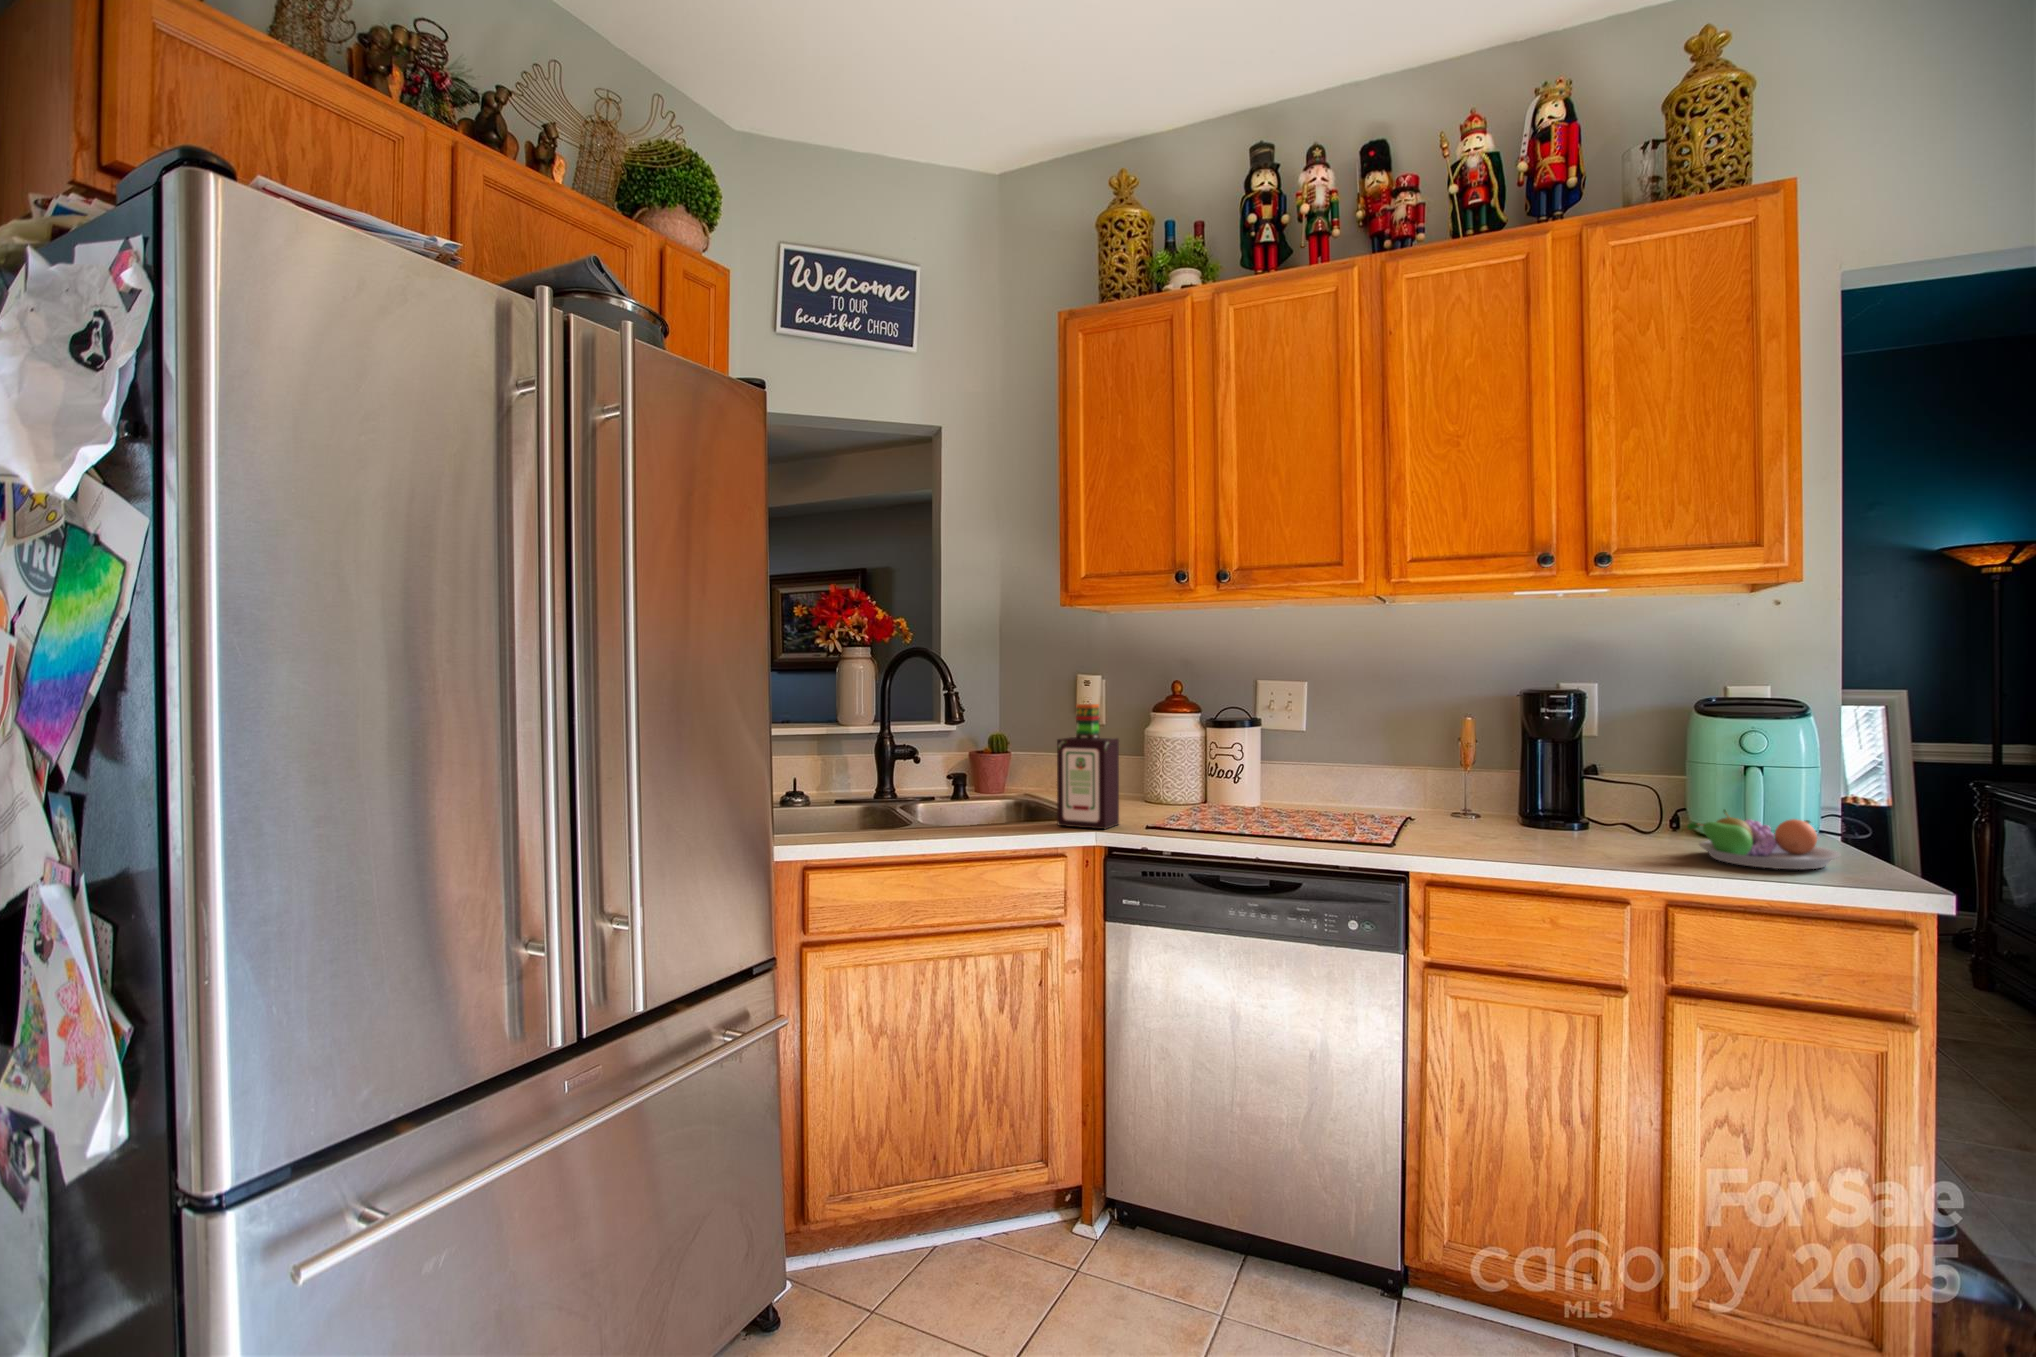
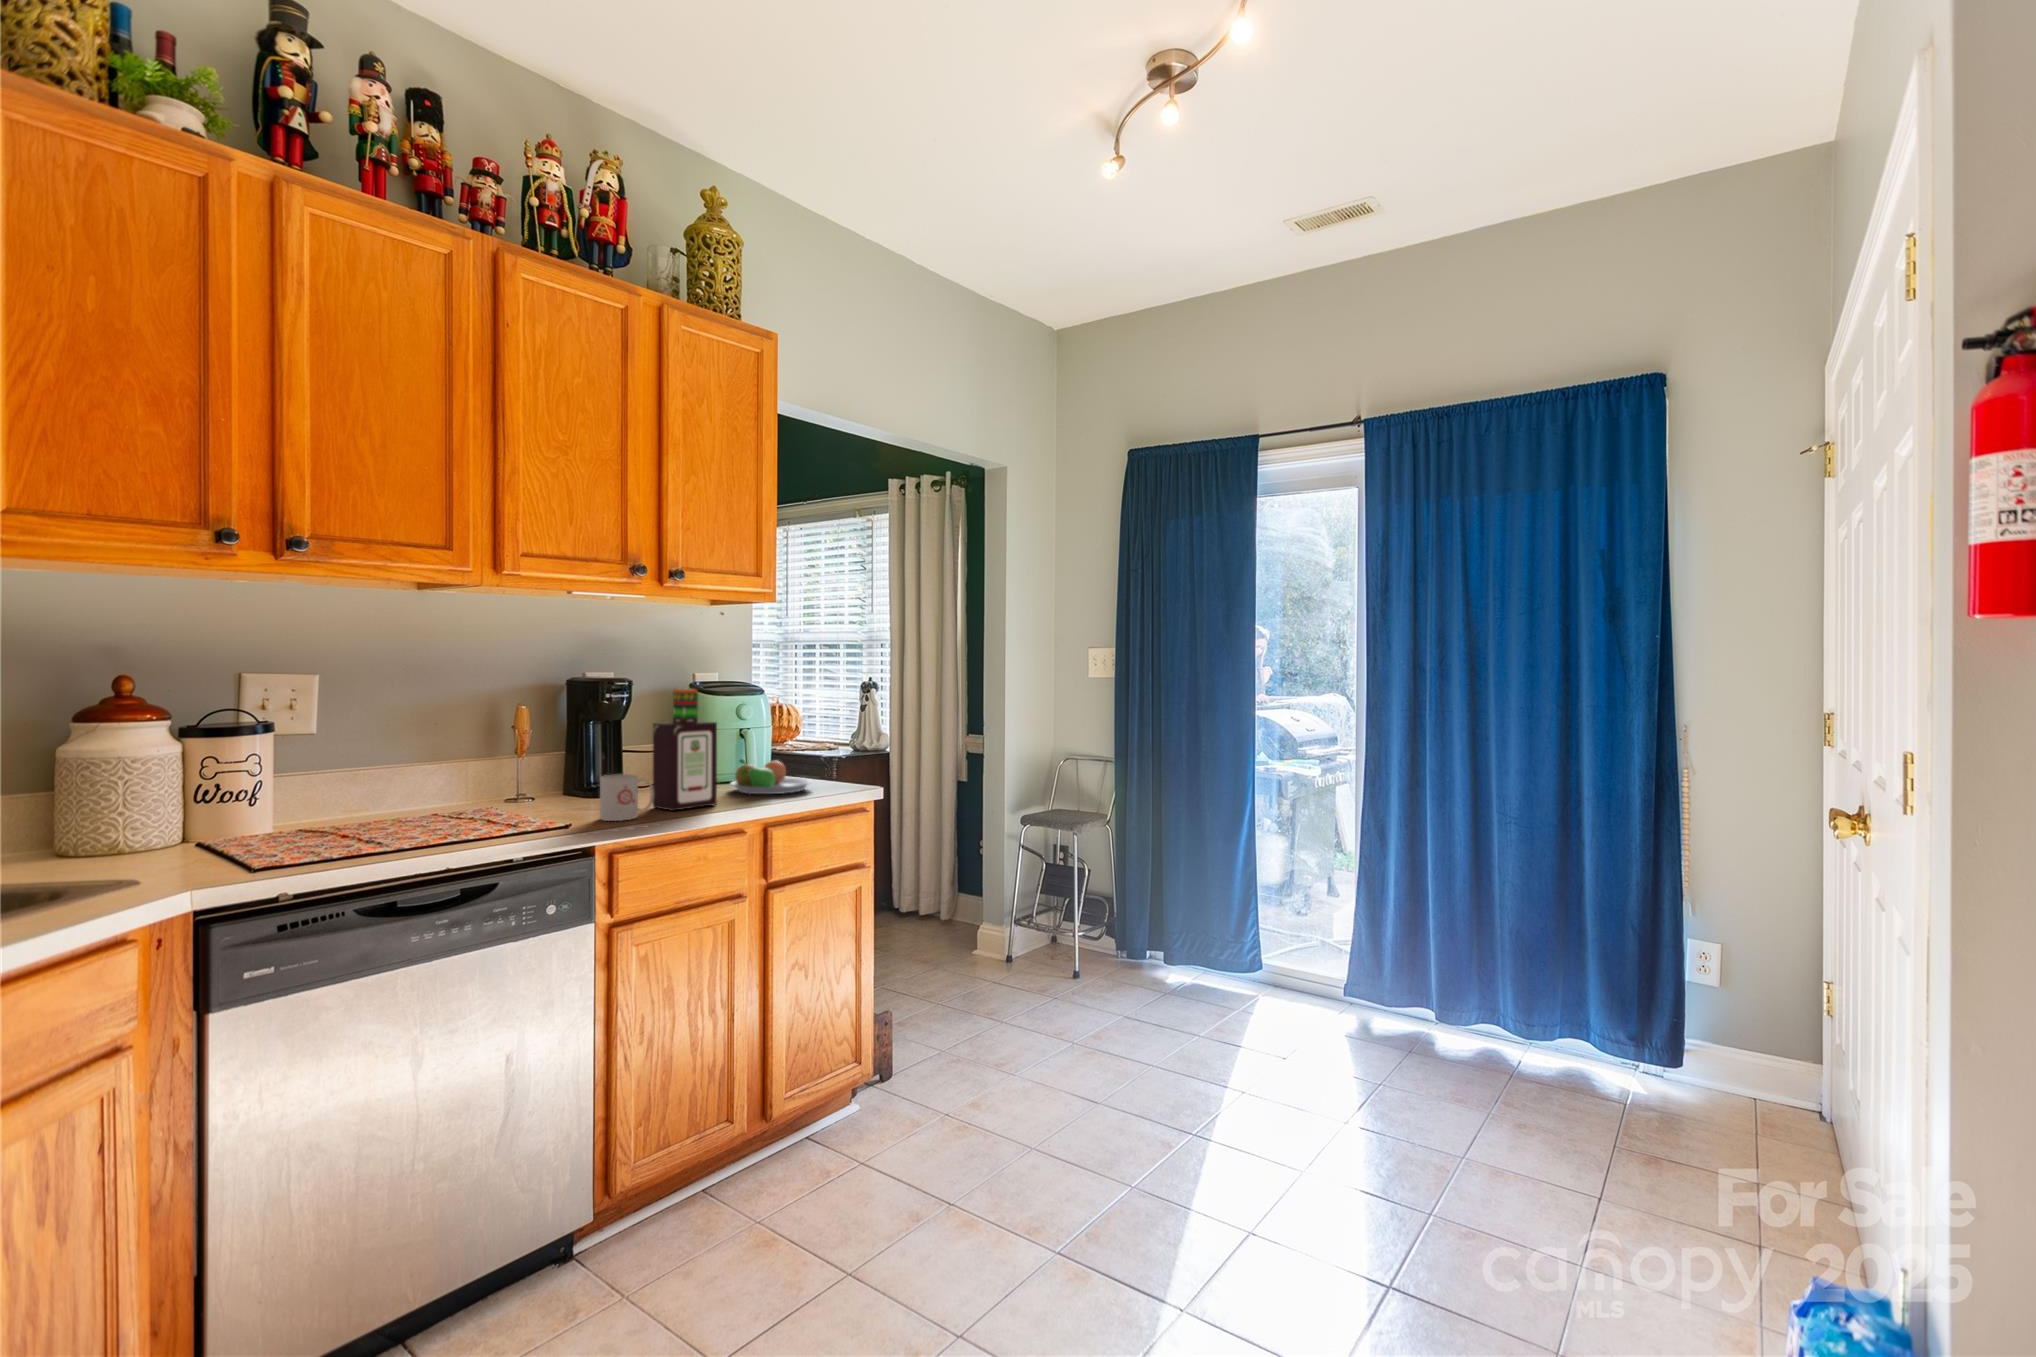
bottle: present [1057,704,1119,829] -> present [653,689,717,811]
mug: none [1447,800,1507,853] -> present [600,774,654,821]

